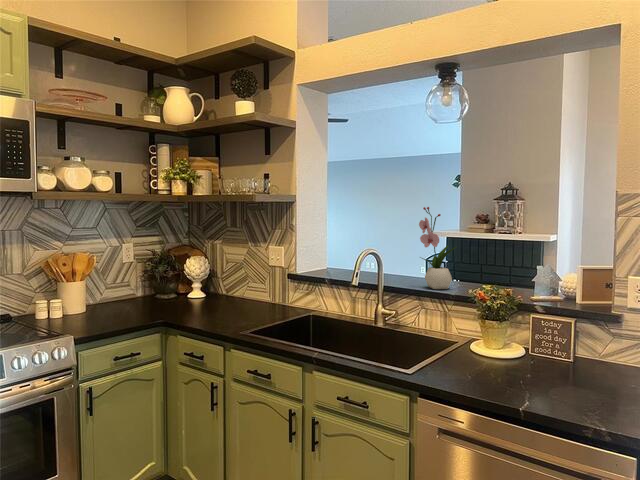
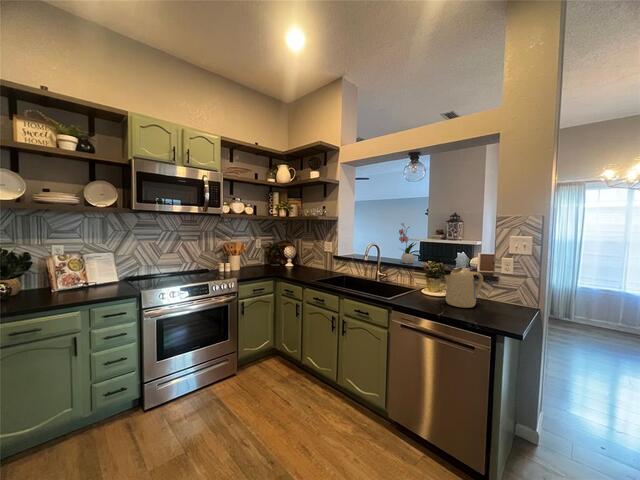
kettle: none [521,300,598,385] -> present [444,268,483,308]

